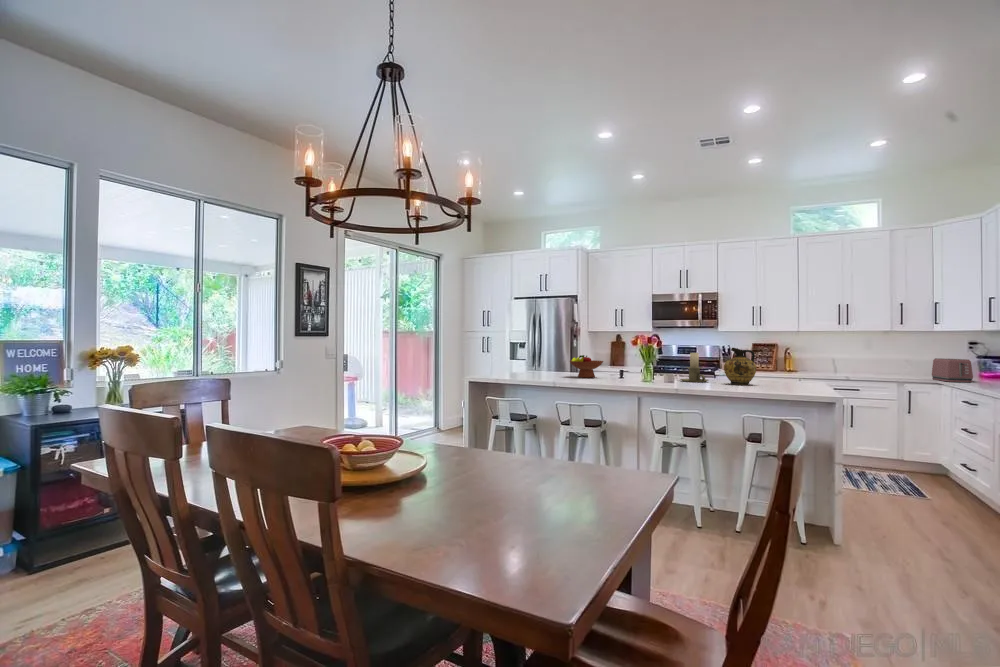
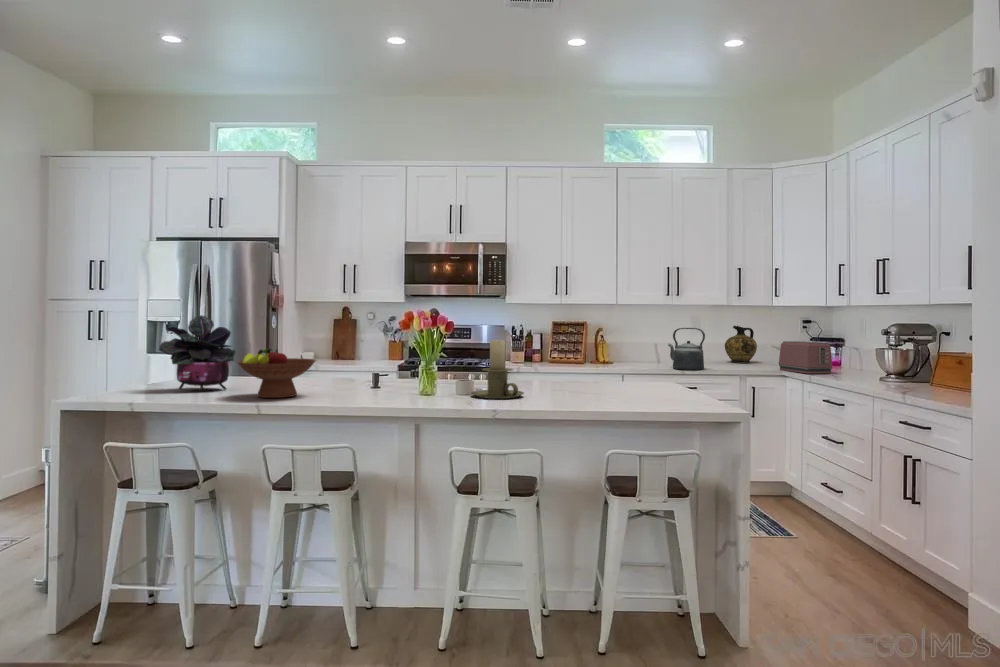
potted plant: none [535,340,566,375] -> present [159,316,235,390]
ceramic jug: present [724,348,756,385] -> present [725,326,757,363]
kettle: none [839,348,867,377] -> present [668,328,705,370]

